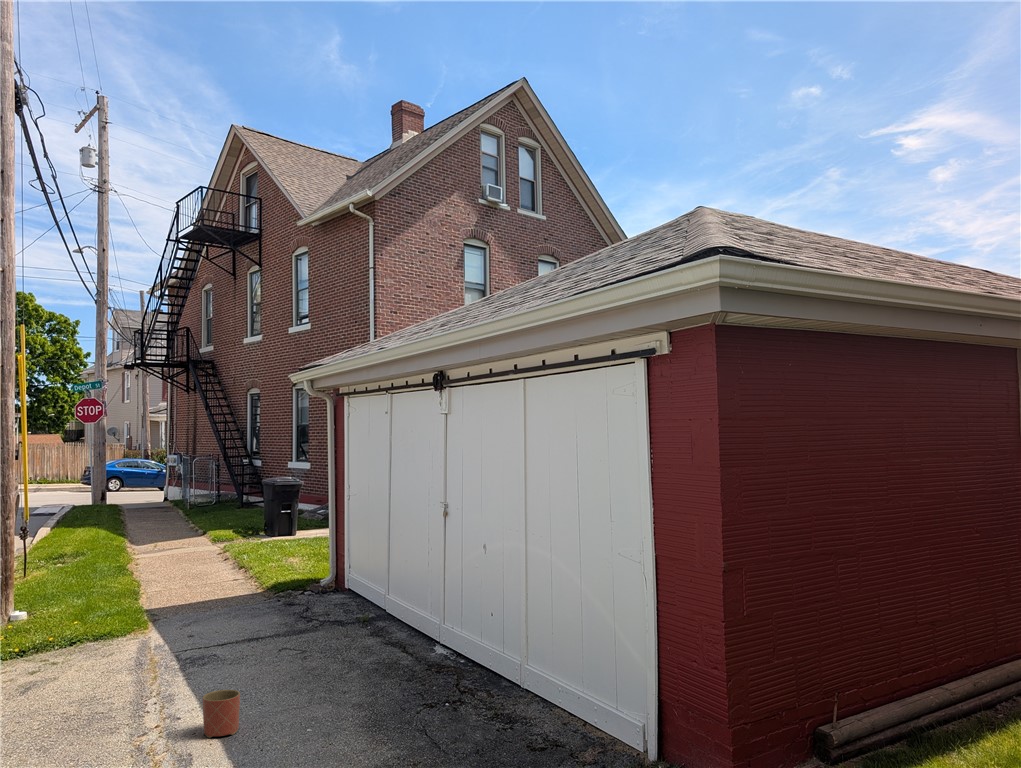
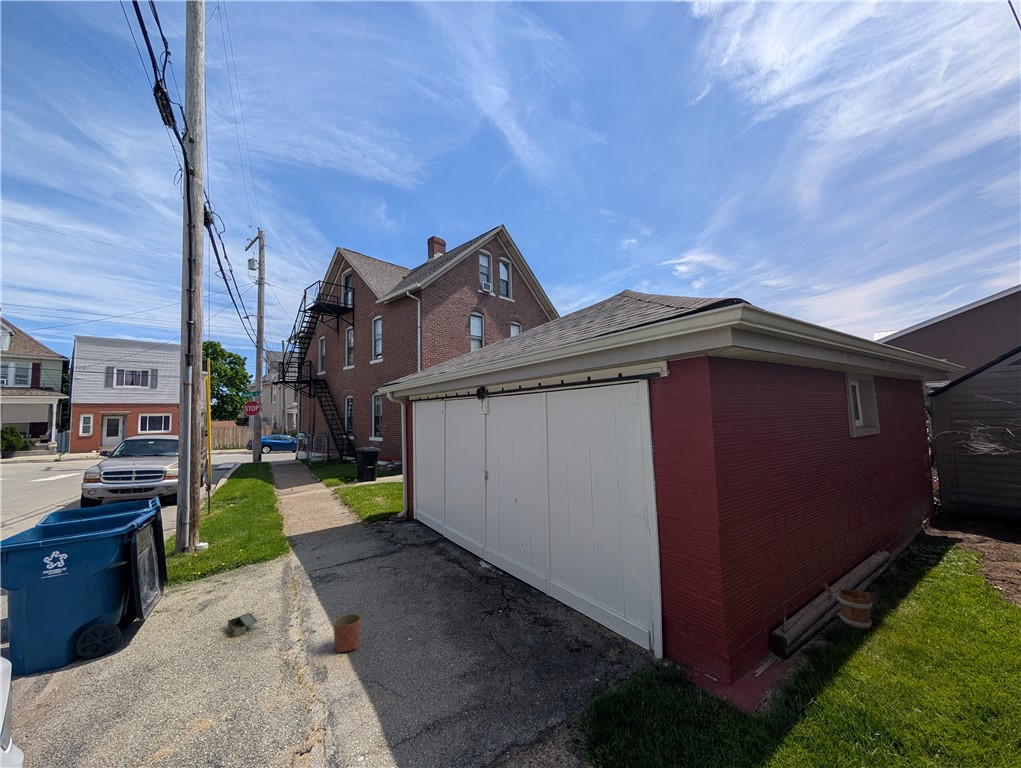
bucket: none [932,672,996,737] -> present [823,583,872,629]
toolbox: none [61,692,101,719] -> present [228,613,257,637]

